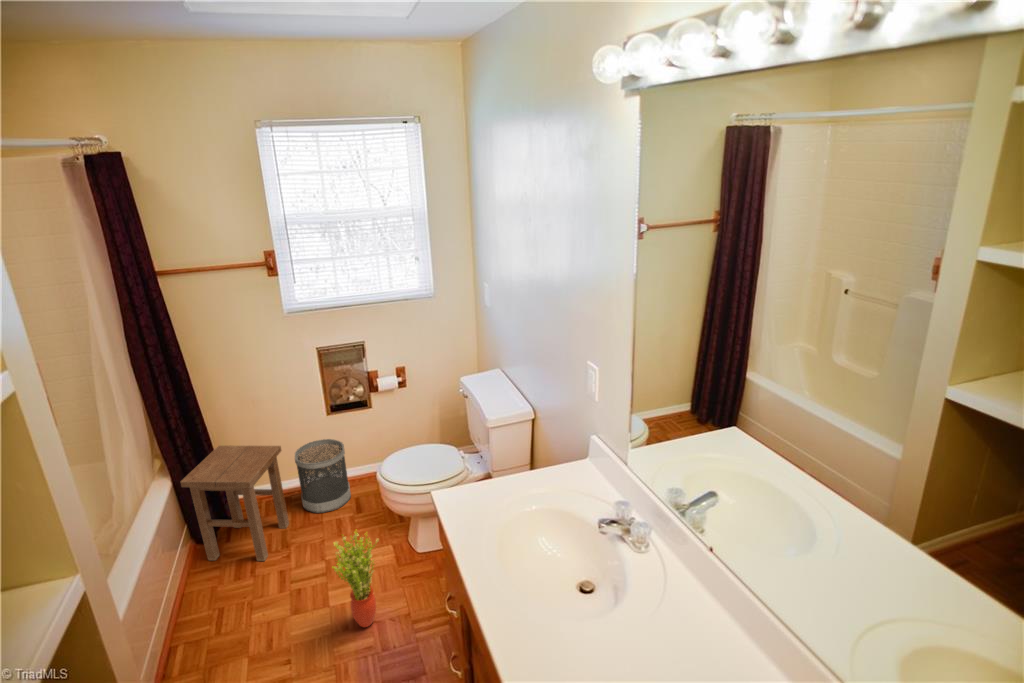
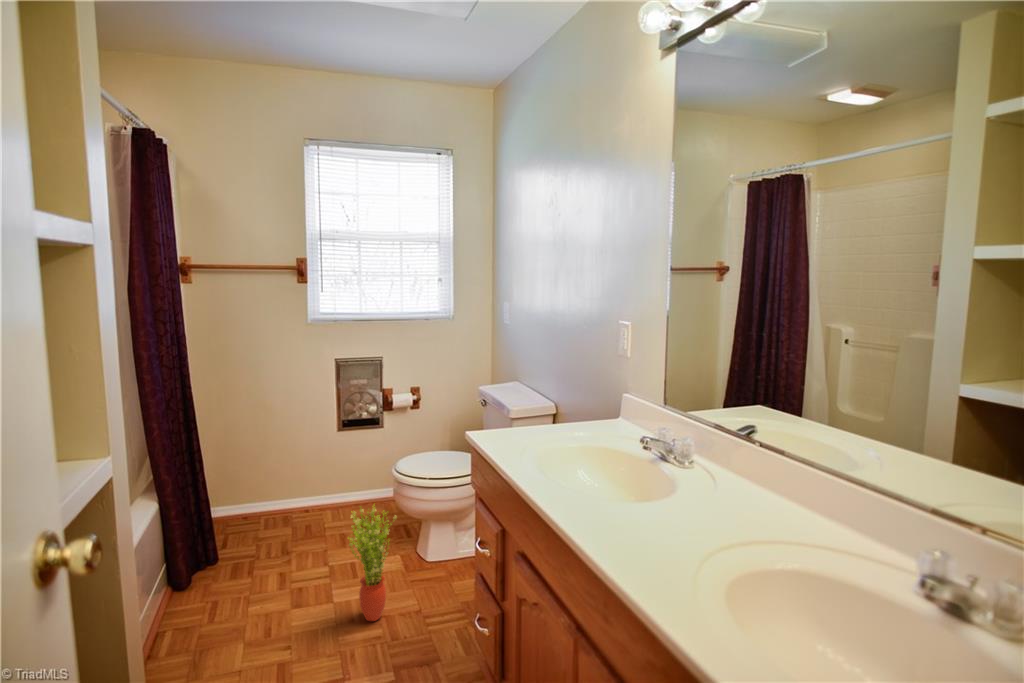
wastebasket: present [295,439,351,513] -> none [302,454,355,528]
stool: present [181,445,289,561] -> none [189,445,292,565]

